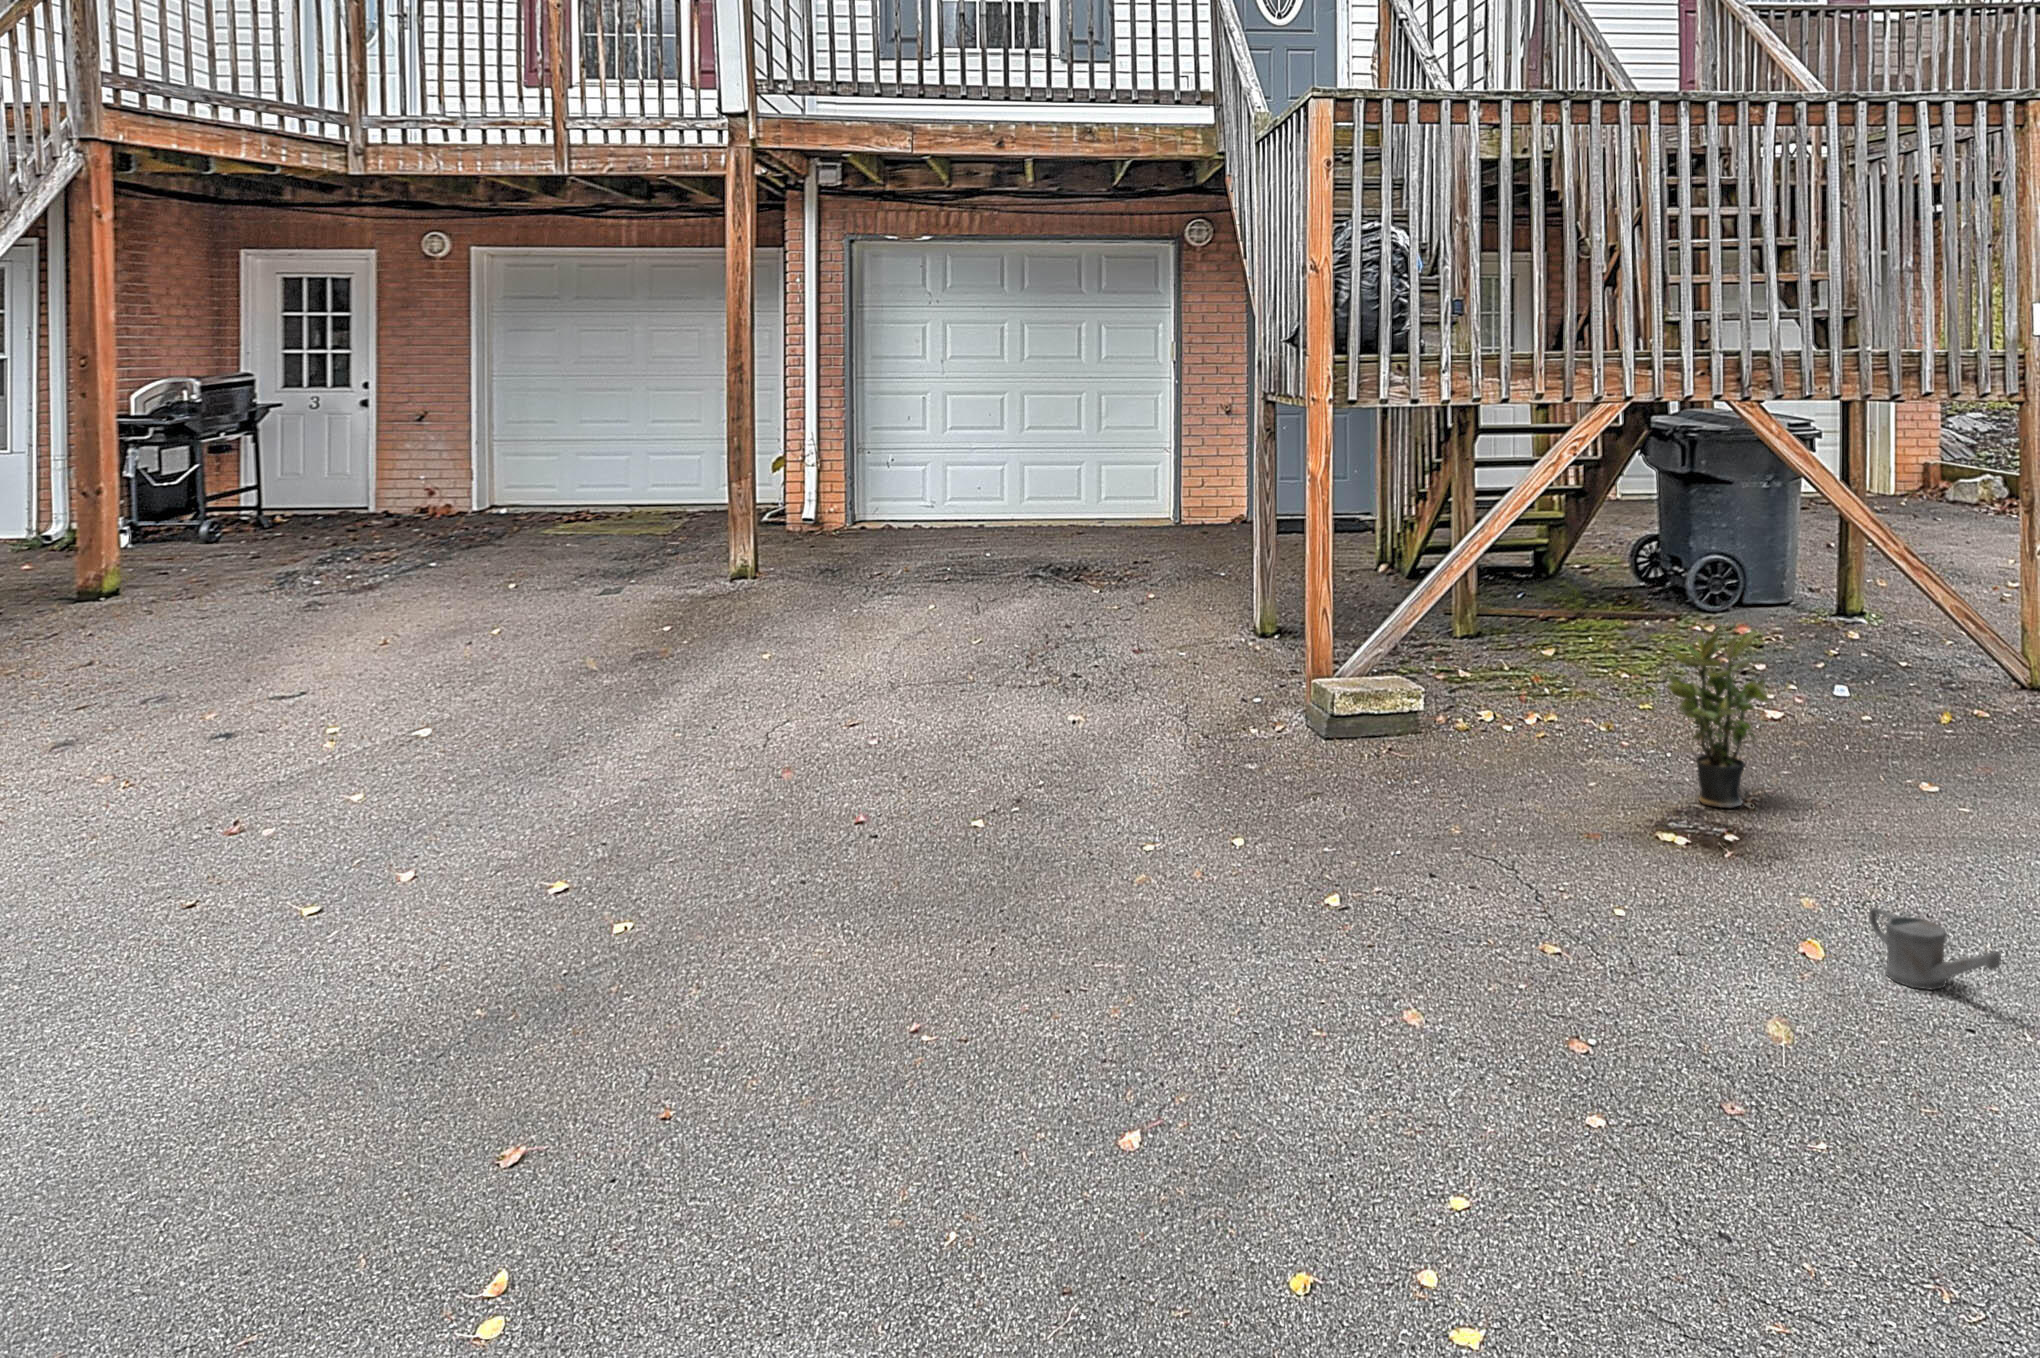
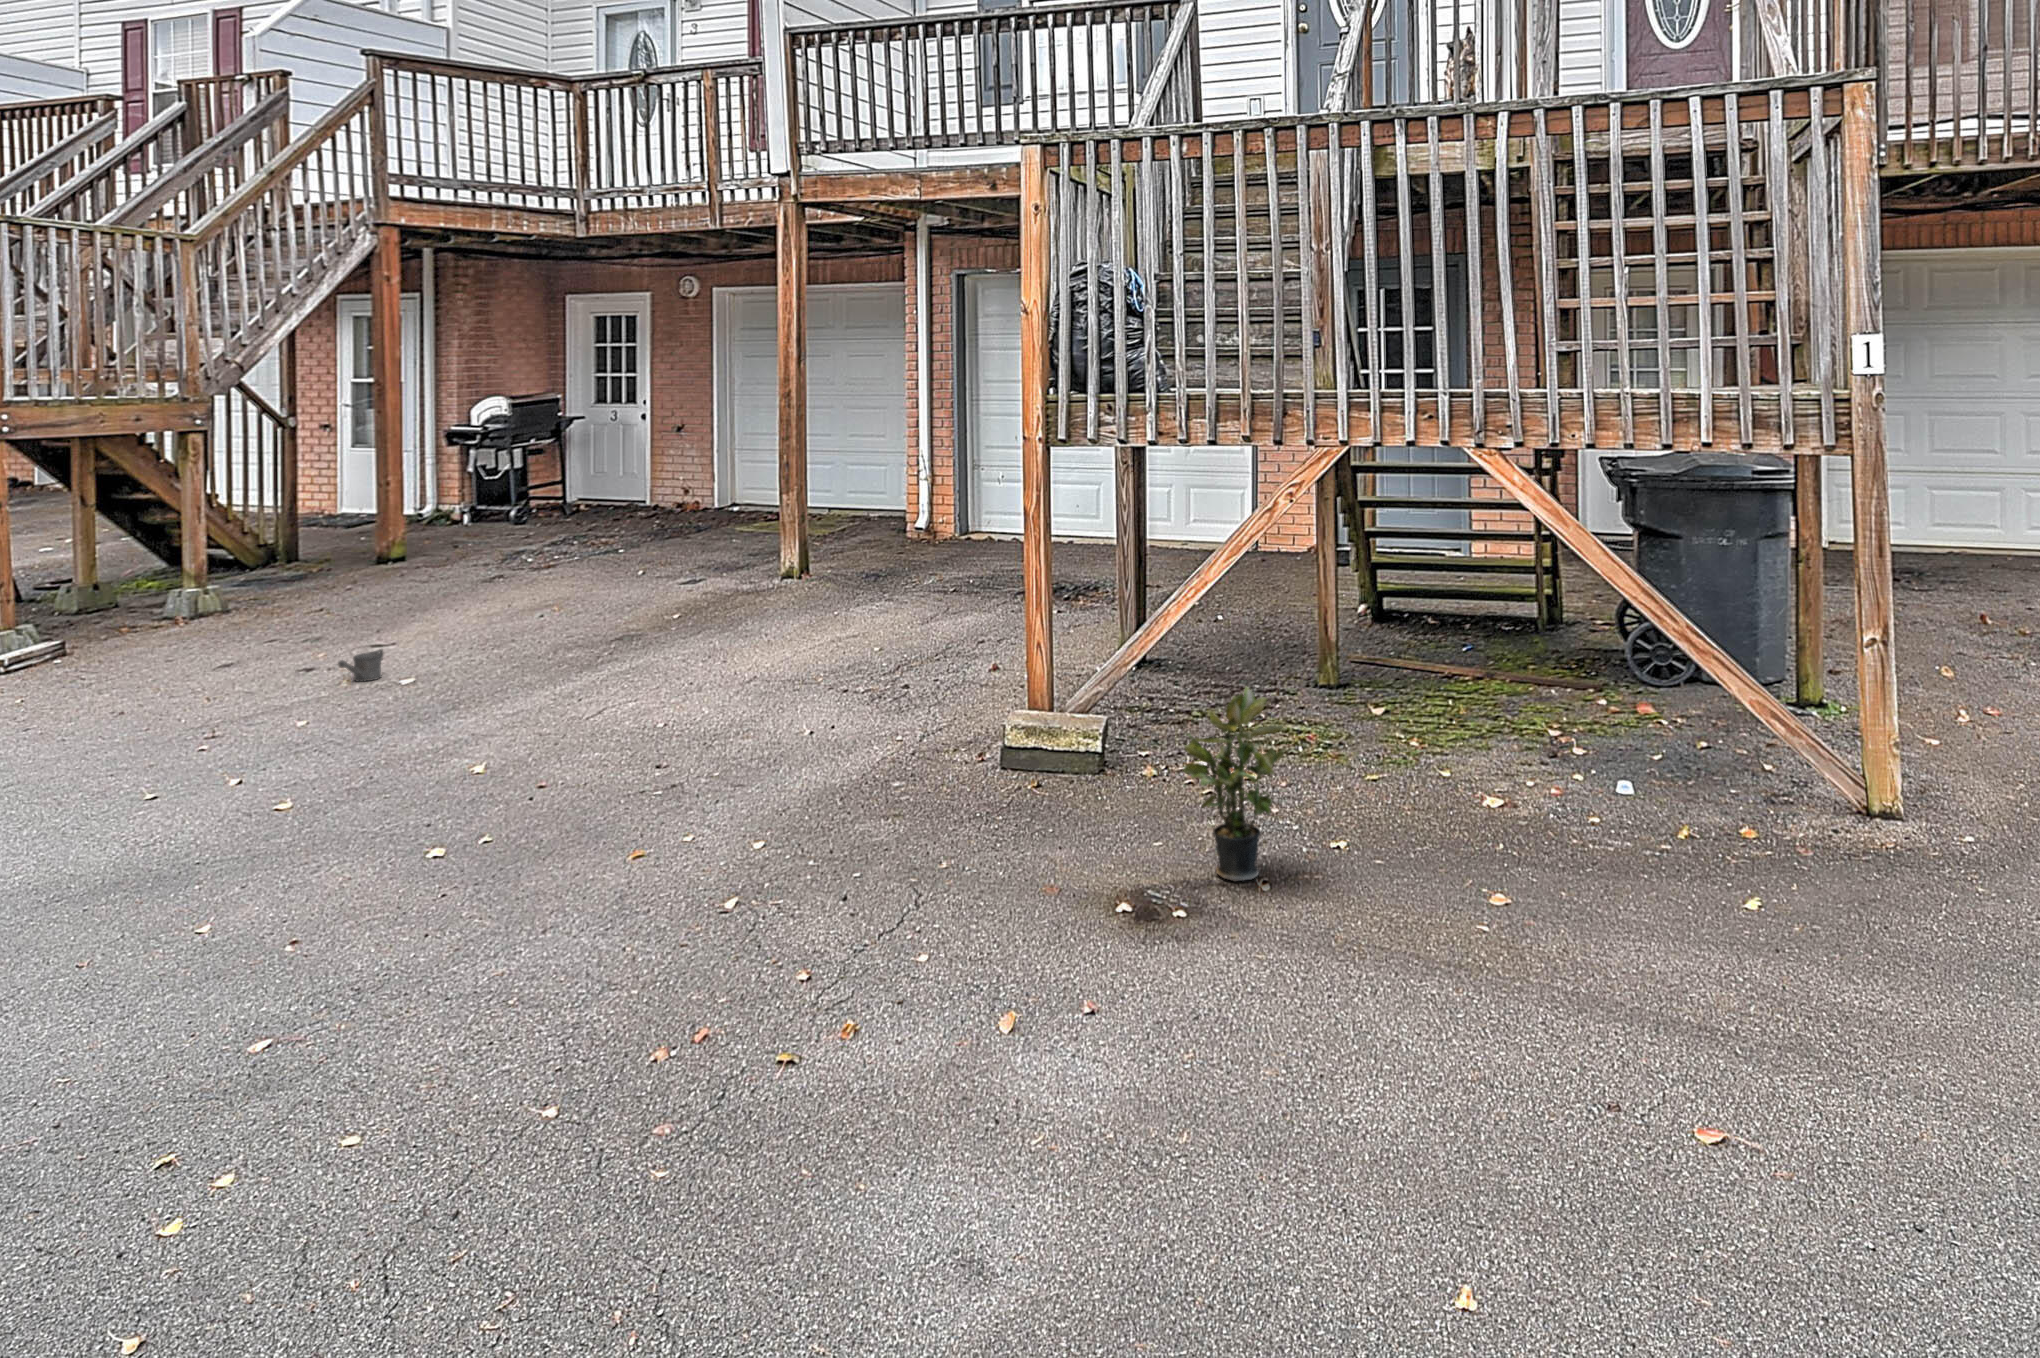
watering can: present [1870,907,2001,990] -> present [338,650,383,682]

